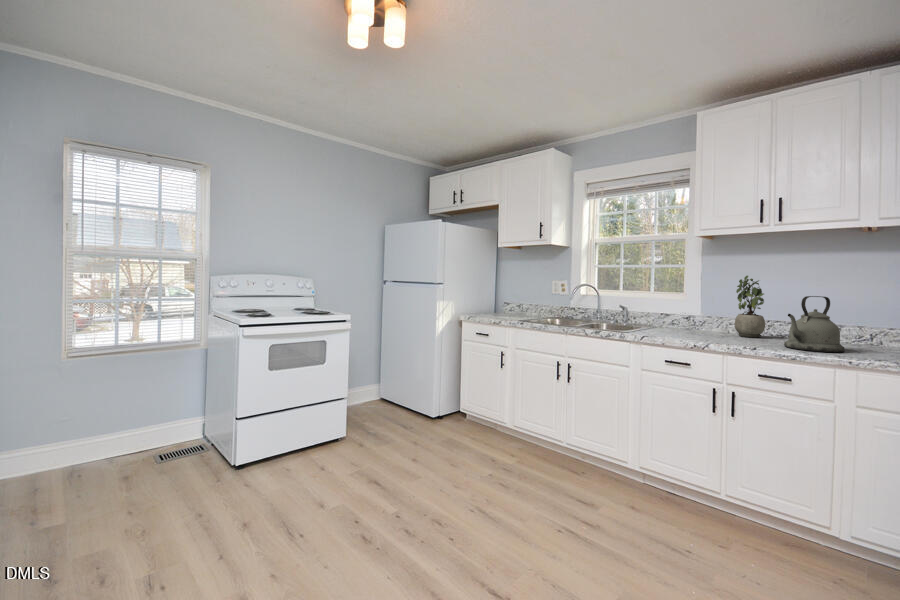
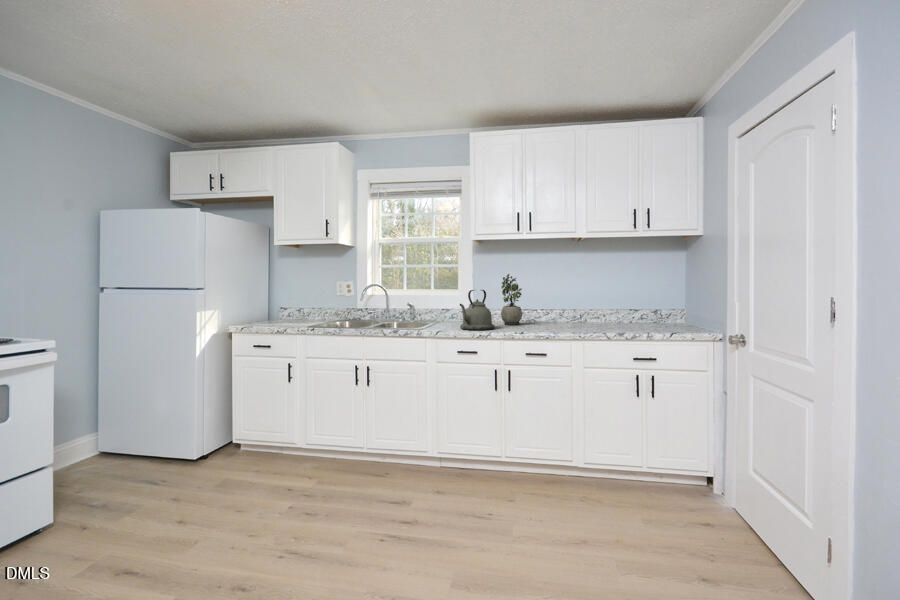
kettle: present [784,296,845,352] -> present [460,290,494,330]

